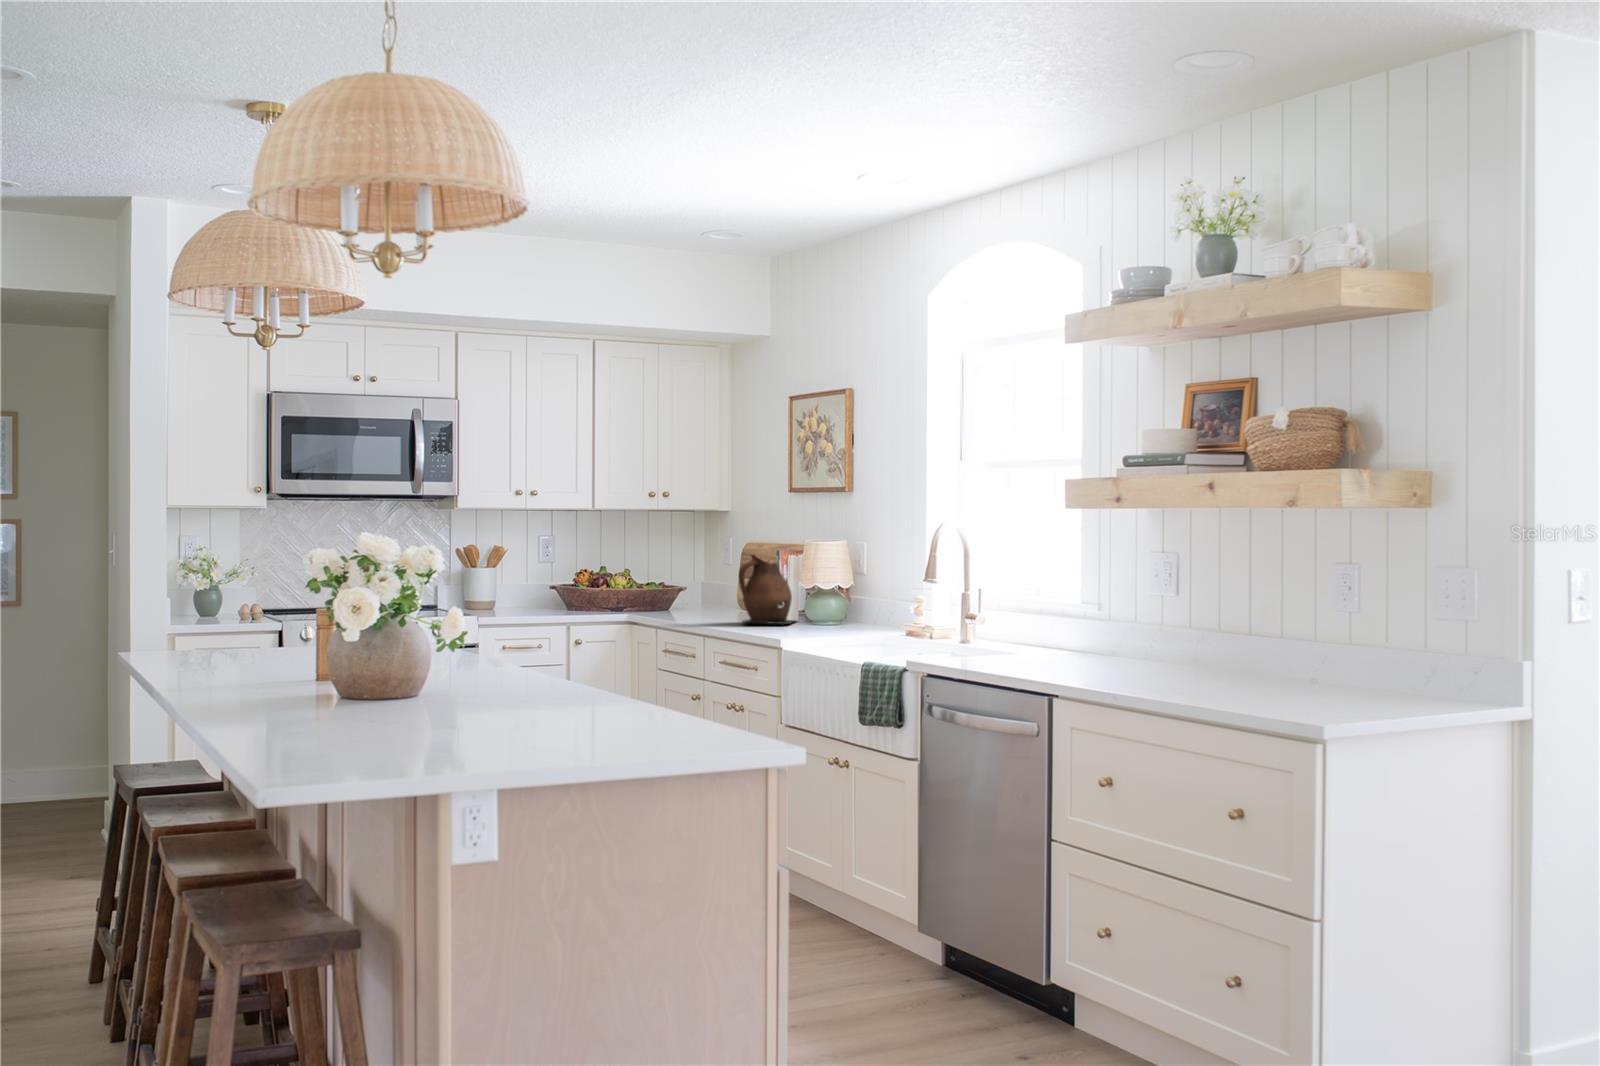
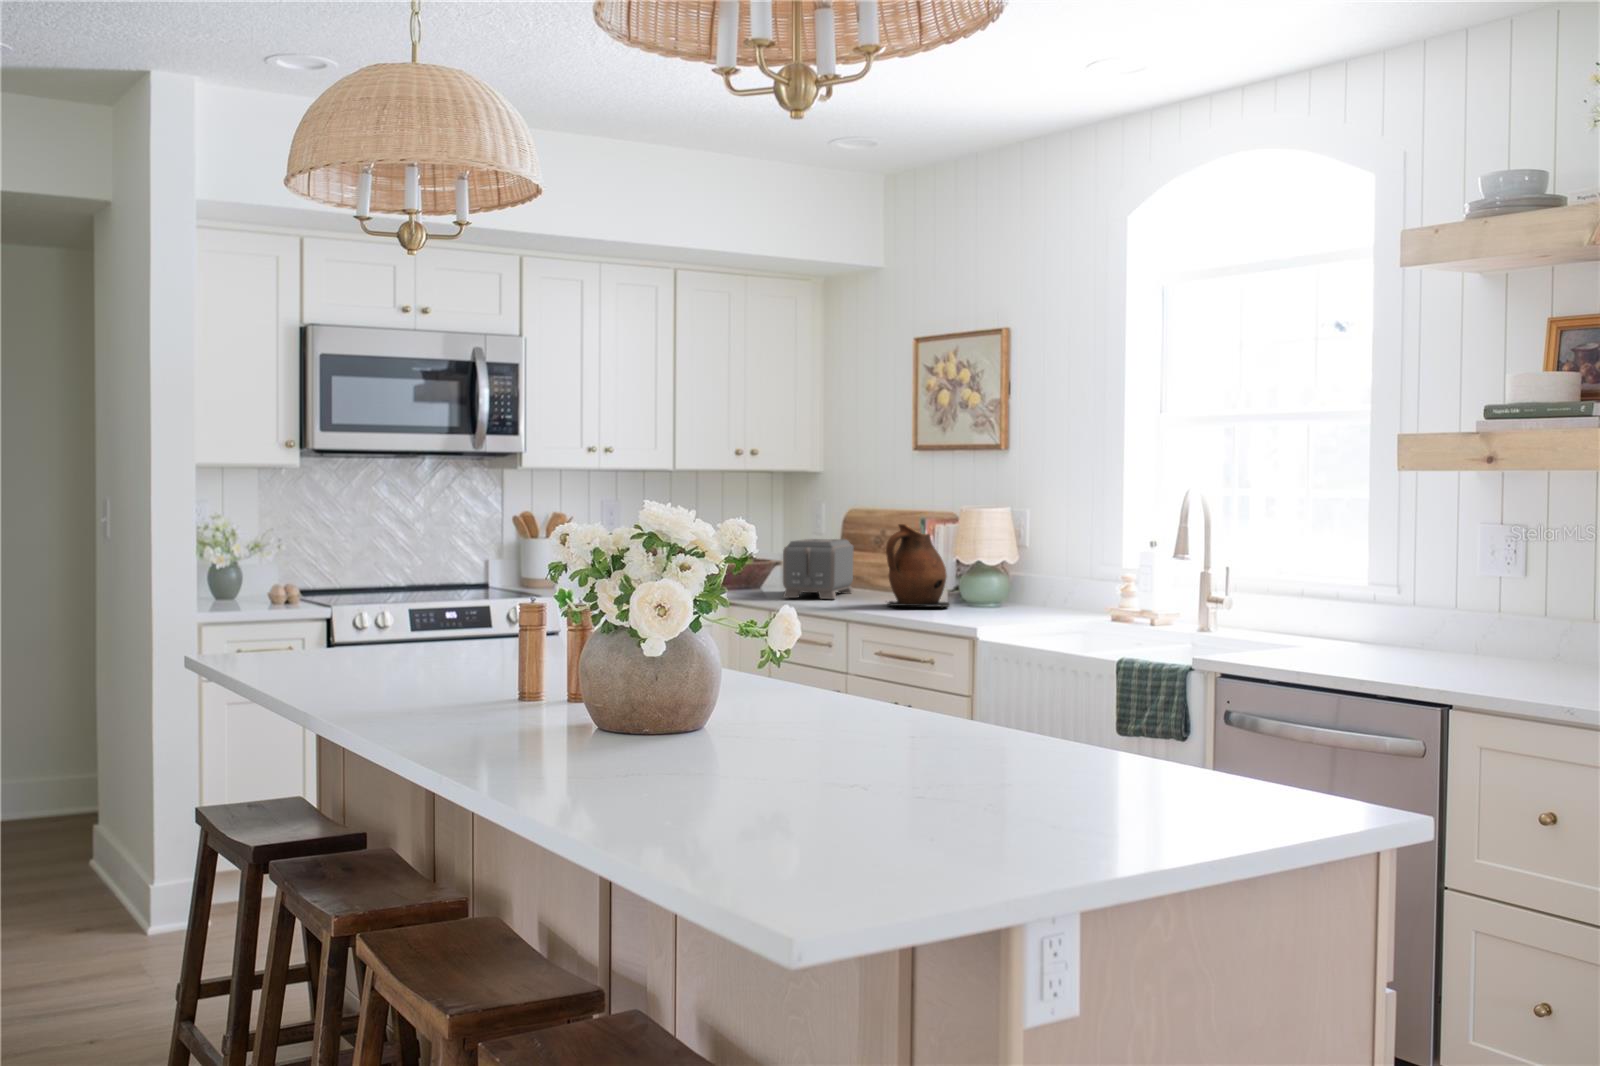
toaster: none [668,568,737,618] -> present [783,539,854,599]

